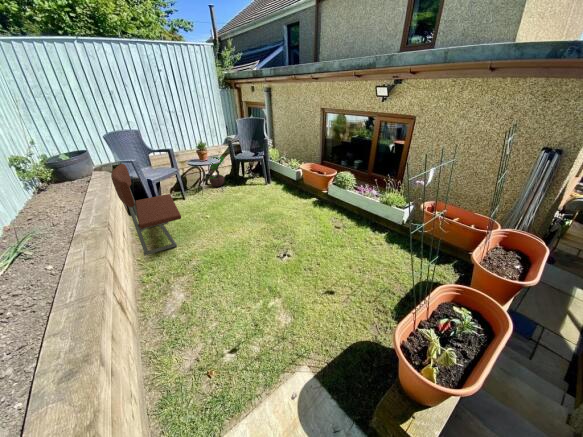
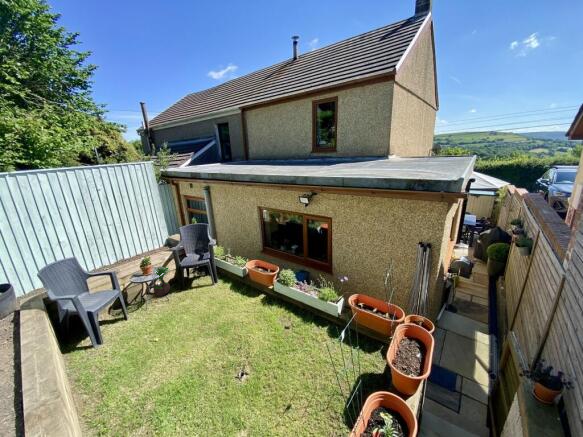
bench: present [111,164,181,255] -> none [54,309,133,411]

